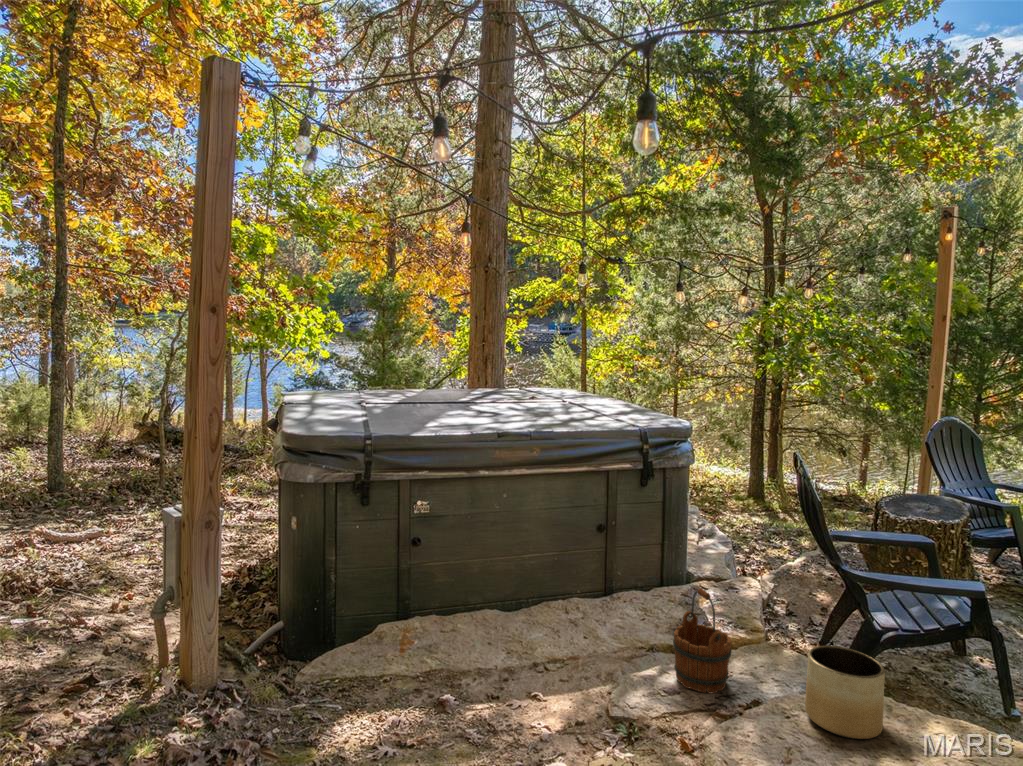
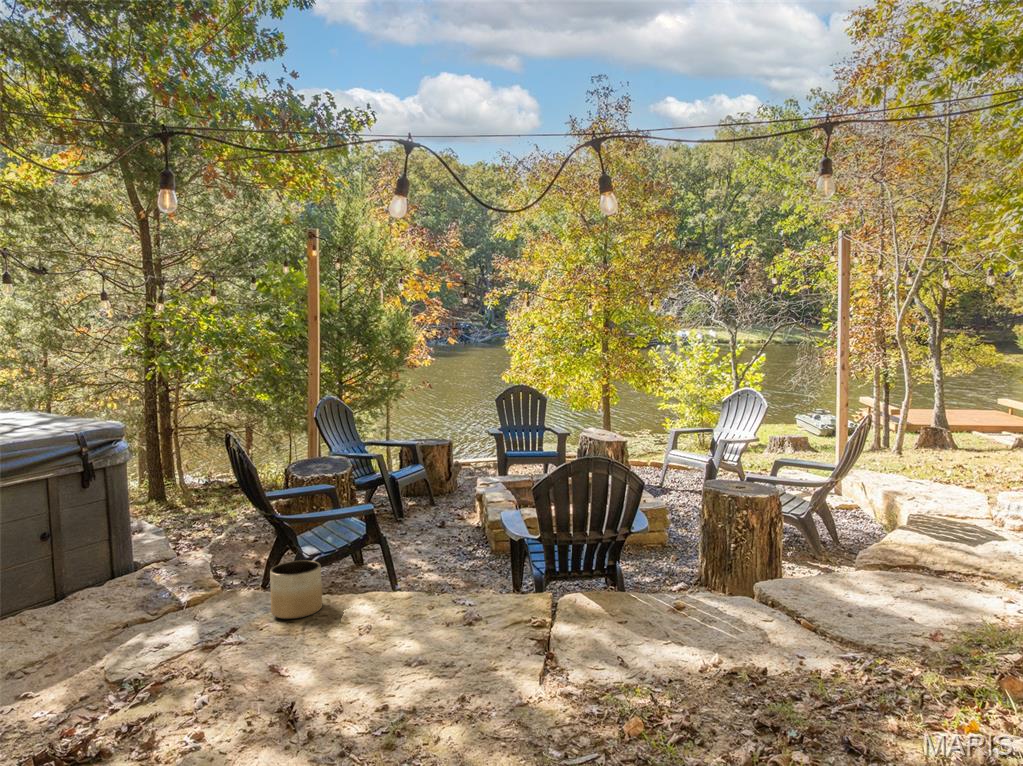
wooden bucket: present [673,589,732,693] -> none [153,555,206,642]

